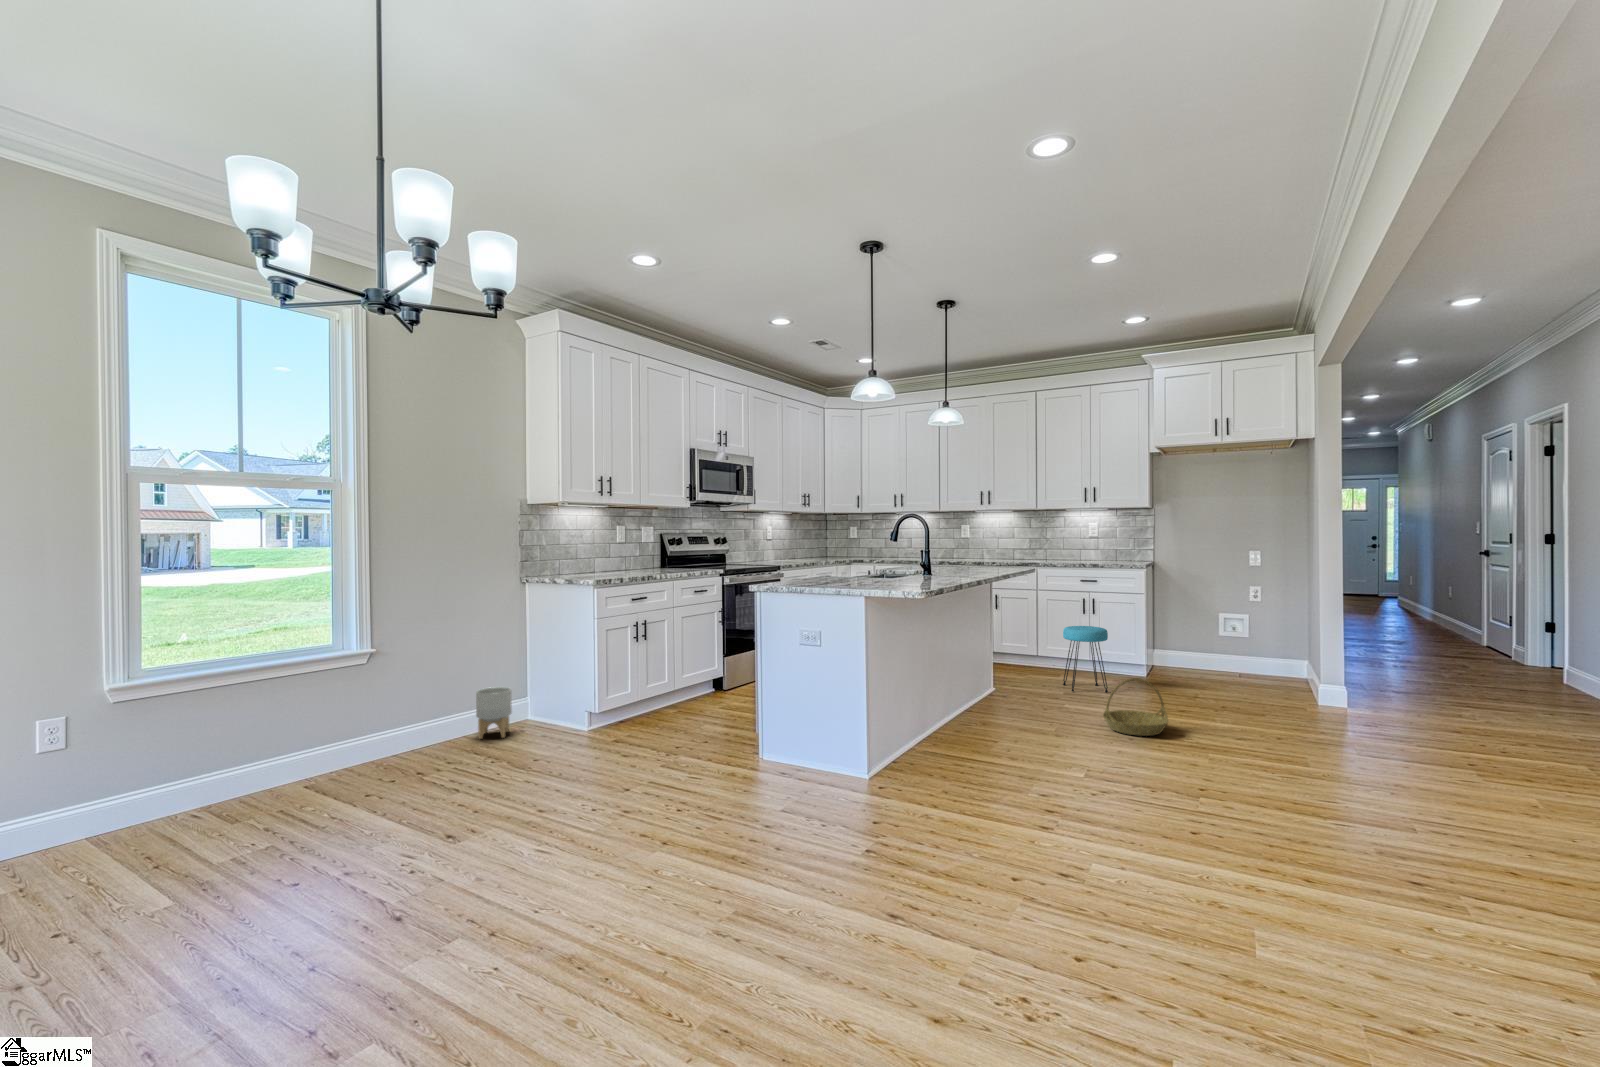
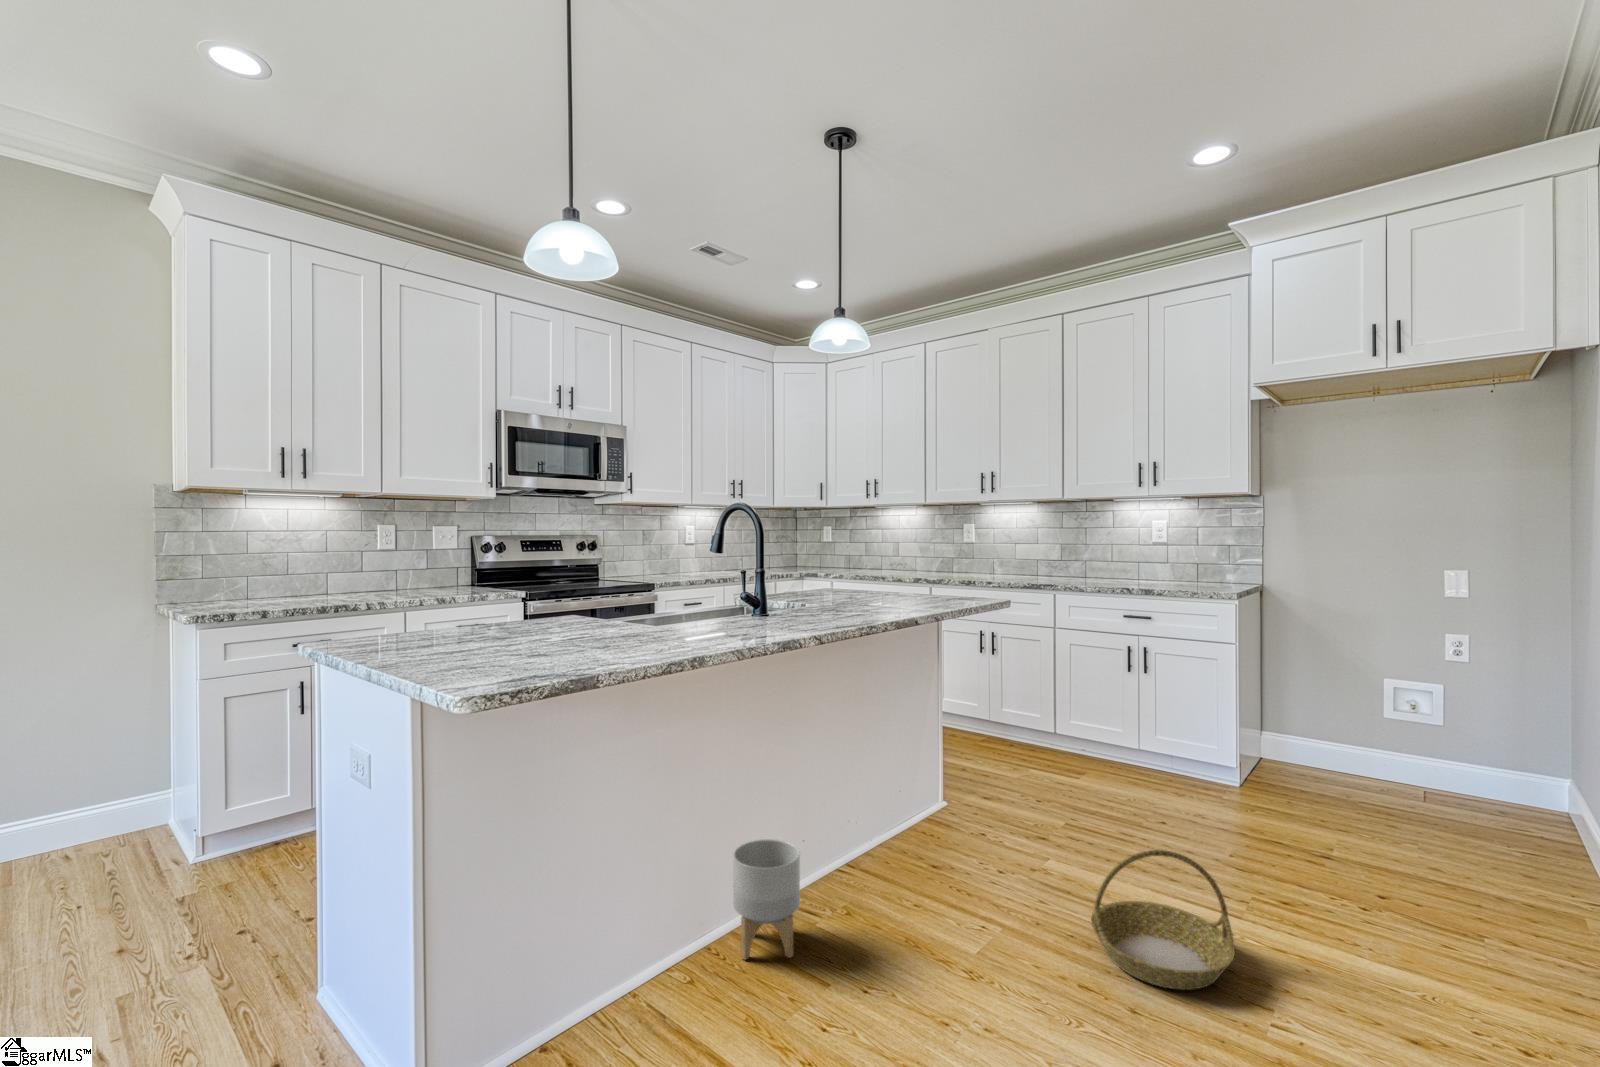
stool: present [1063,626,1108,692] -> none [1076,698,1155,824]
planter: present [476,687,512,739] -> present [733,839,800,960]

